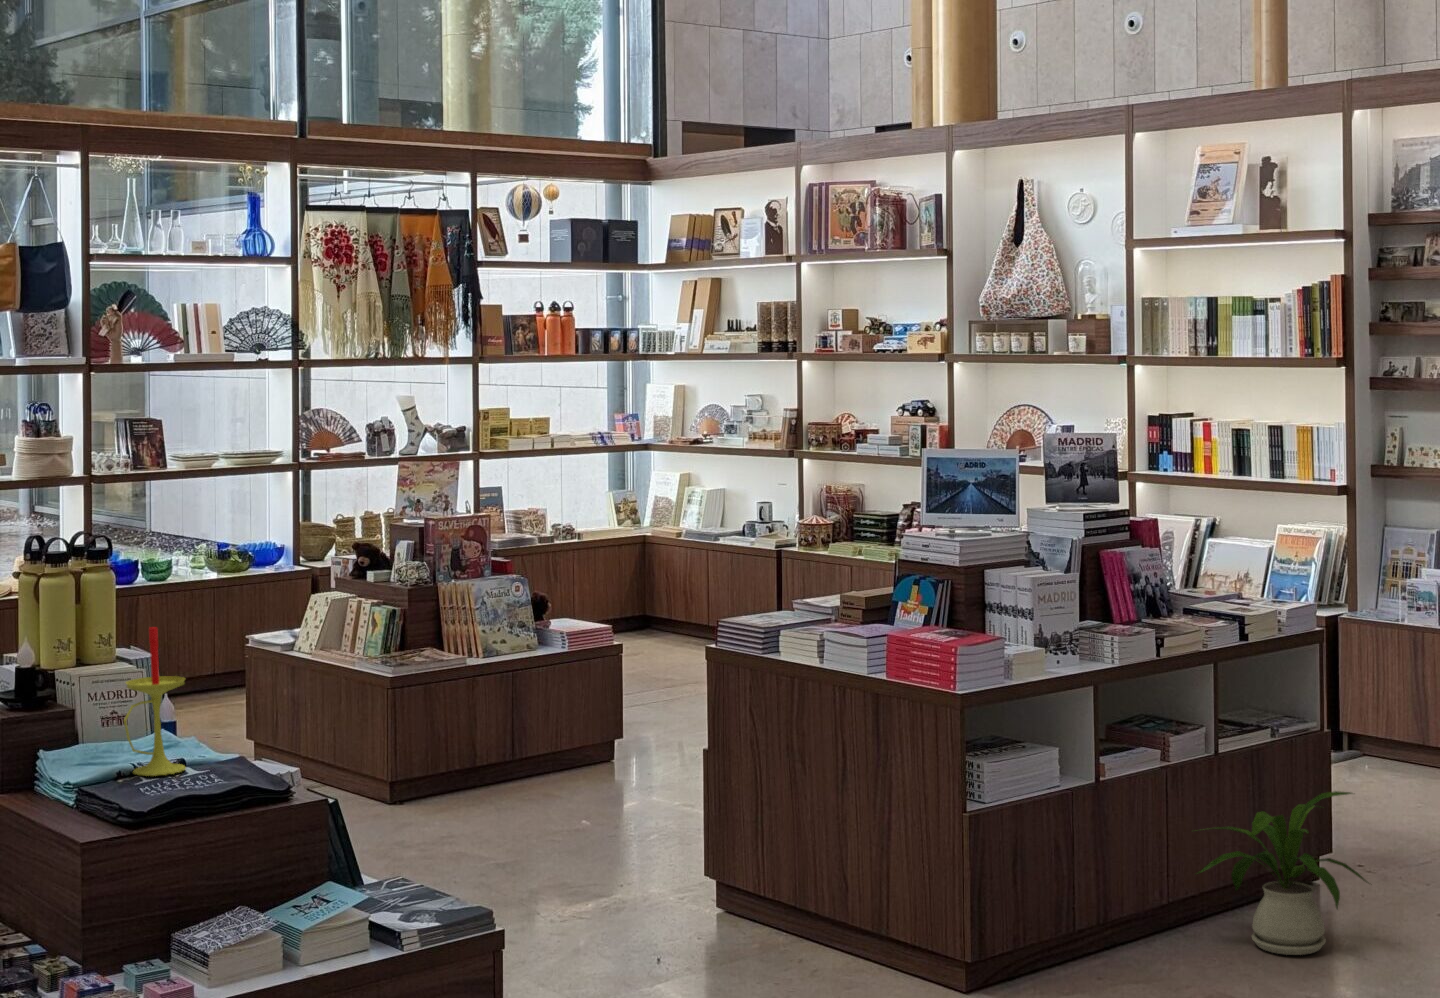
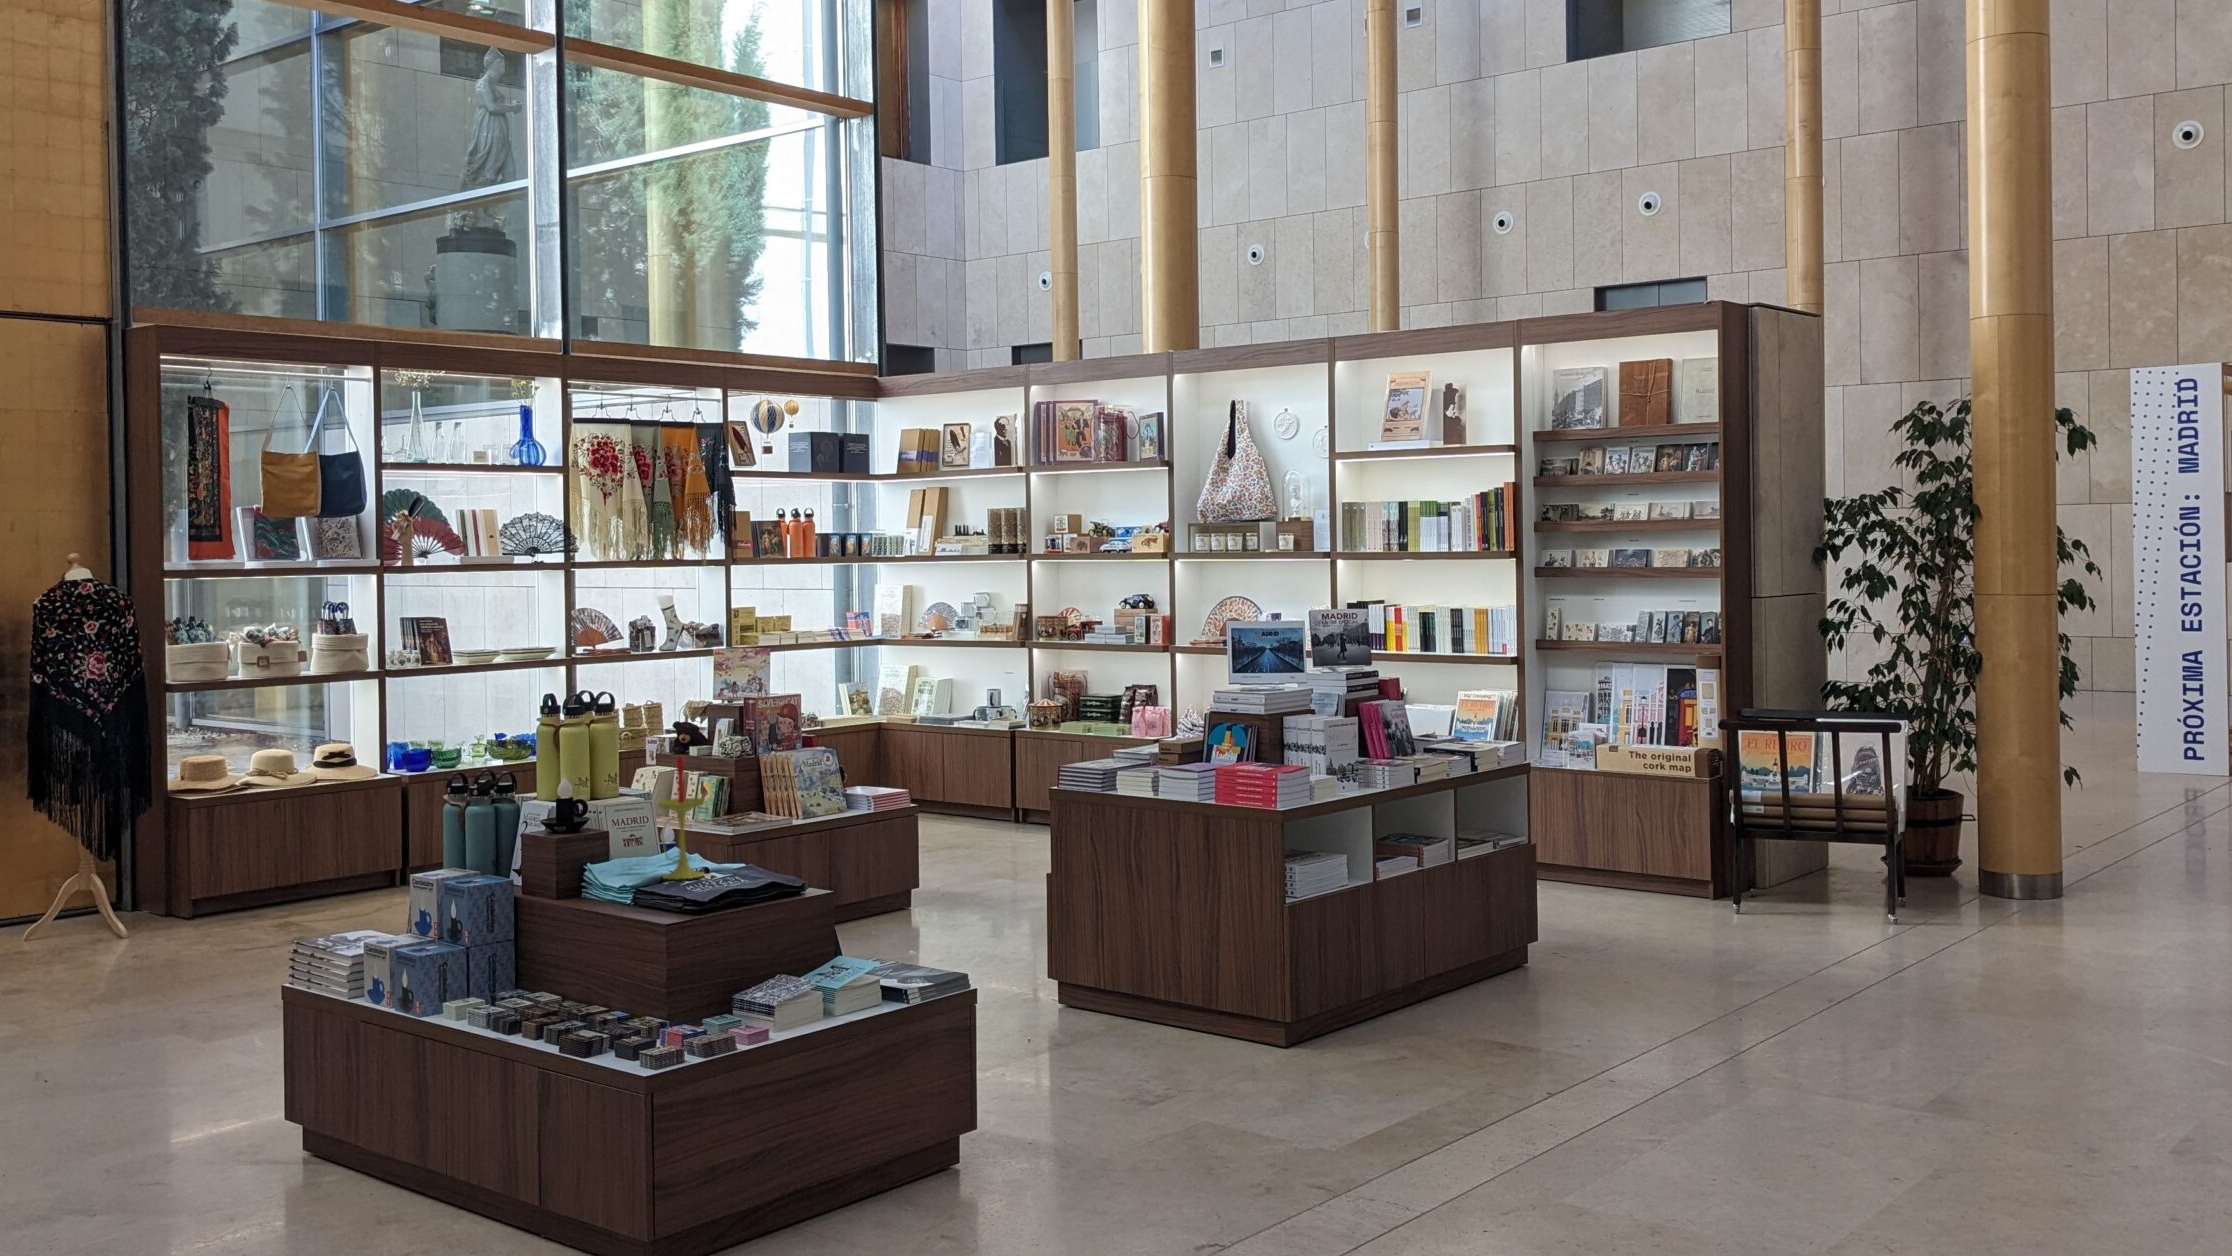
house plant: present [1198,791,1366,955] -> none [1451,888,1596,1023]

